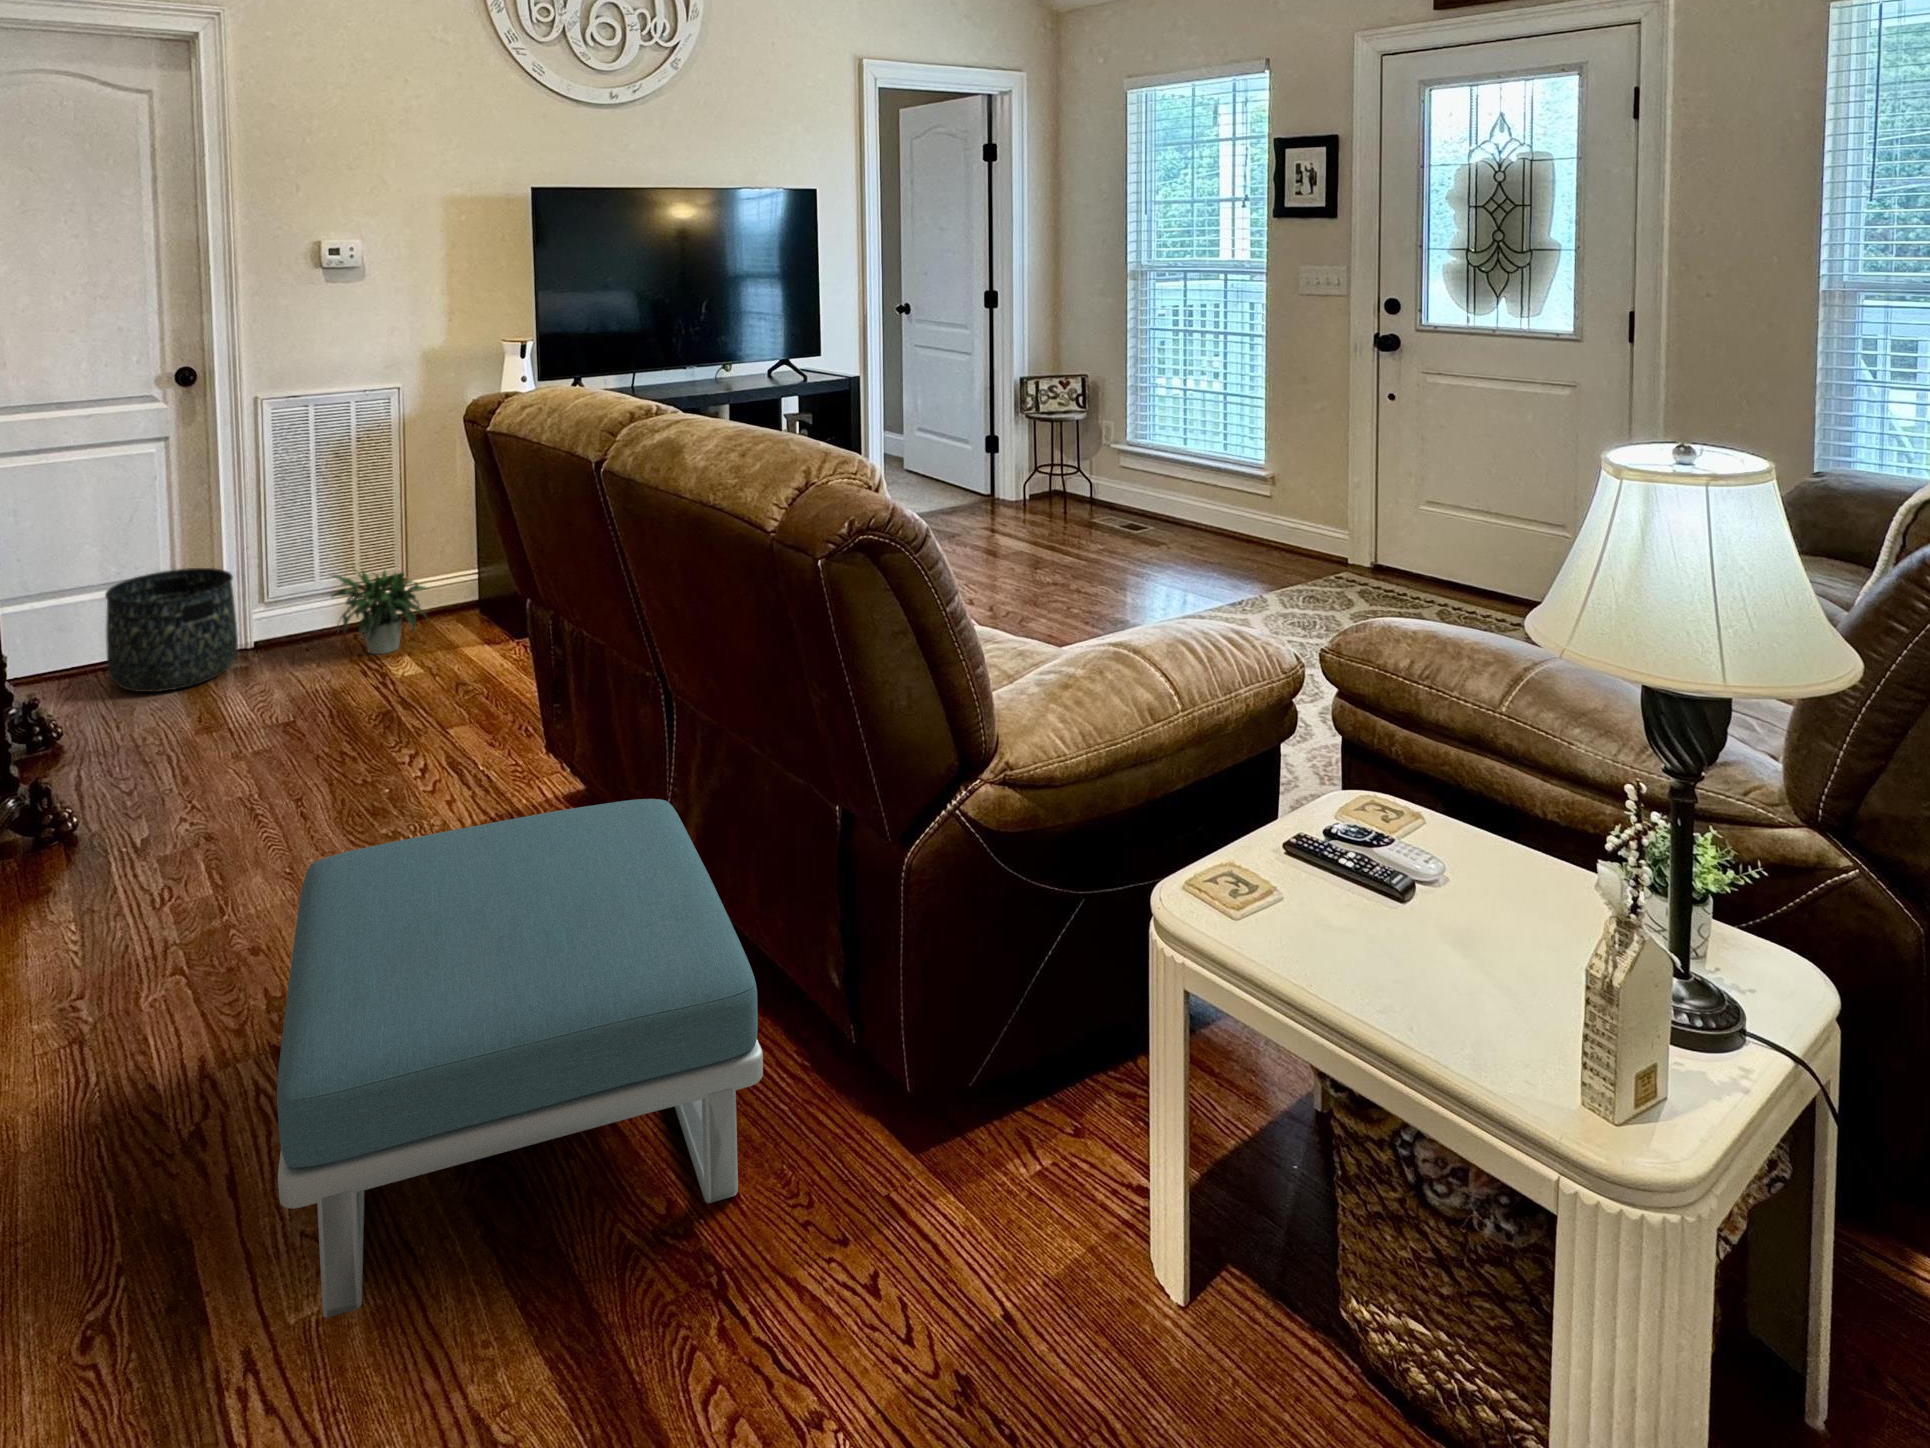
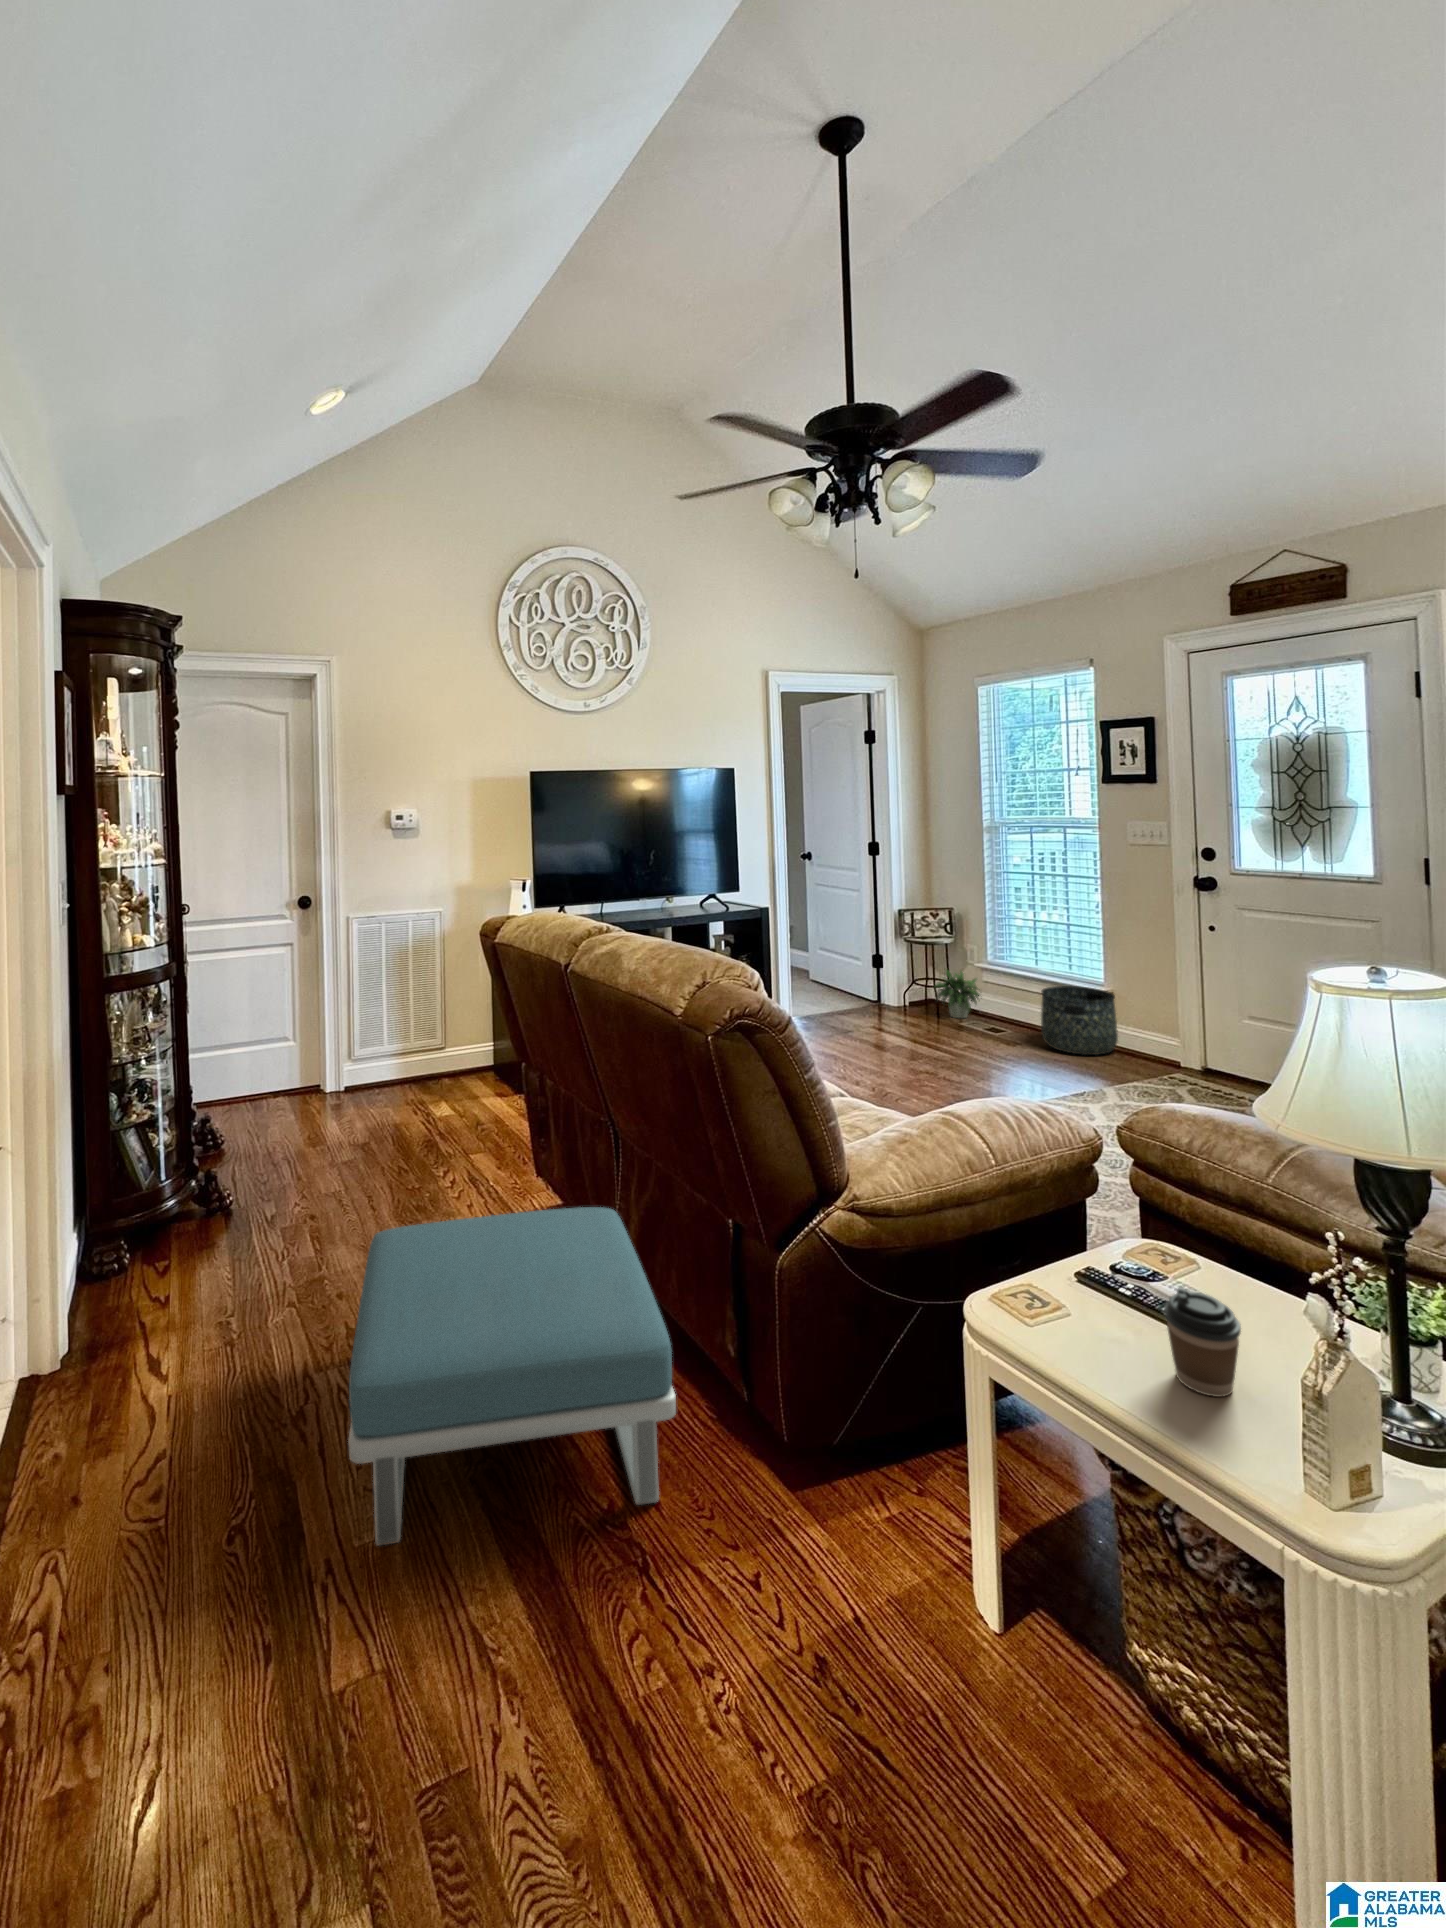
basket: present [105,568,238,692] -> present [1041,986,1118,1055]
potted plant: present [331,570,426,654] -> present [935,970,980,1018]
coffee cup: none [1410,860,1501,993] -> present [1164,1288,1241,1397]

